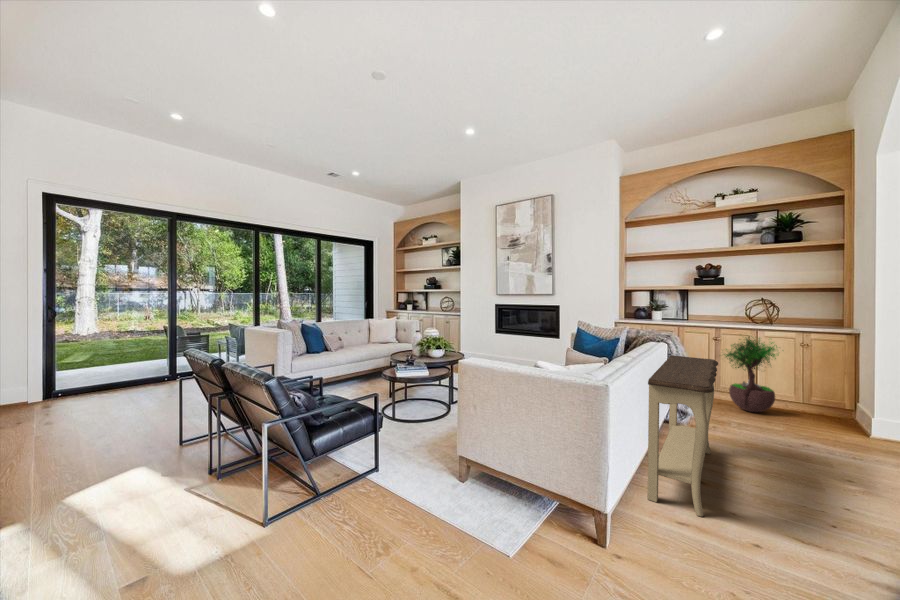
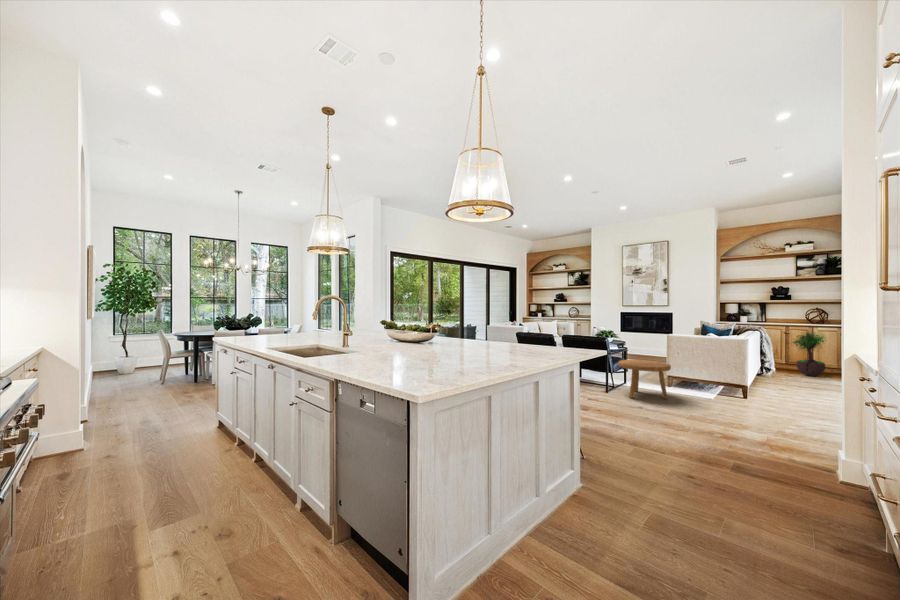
console table: present [647,355,718,517] -> none [758,338,789,399]
footstool: none [319,416,436,535] -> present [619,360,671,399]

